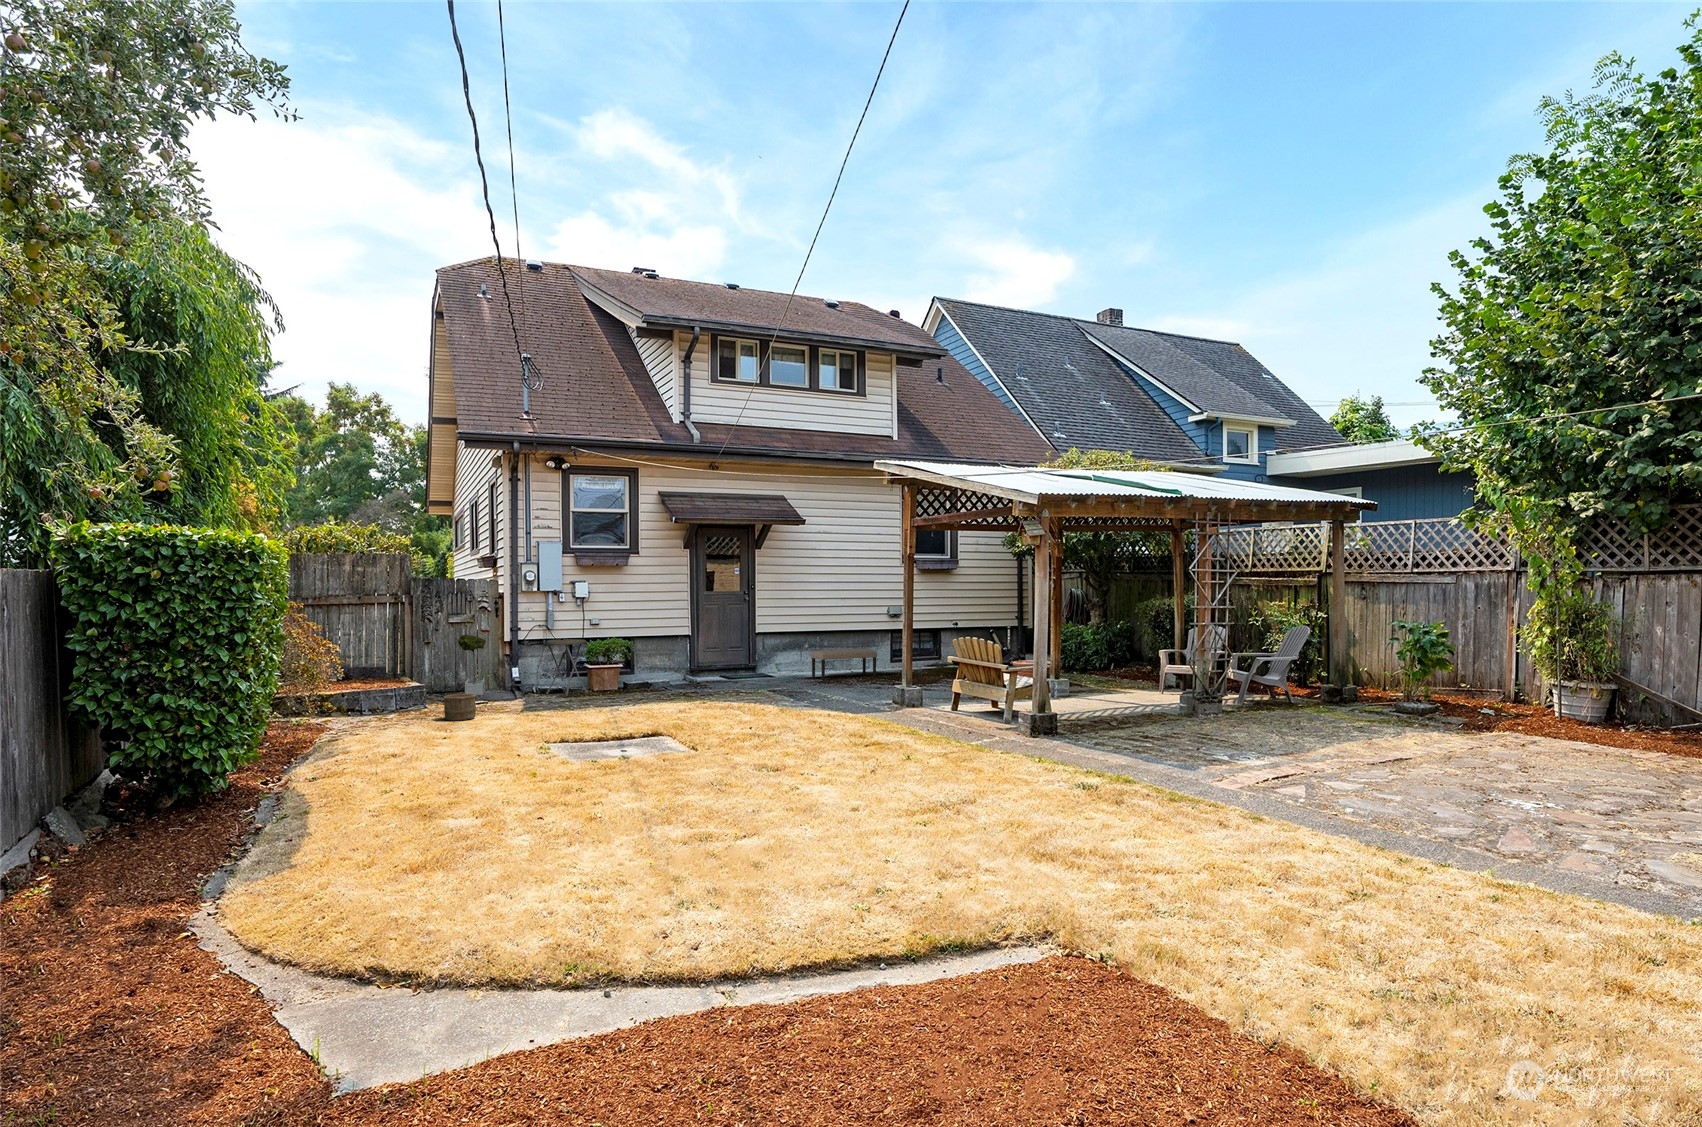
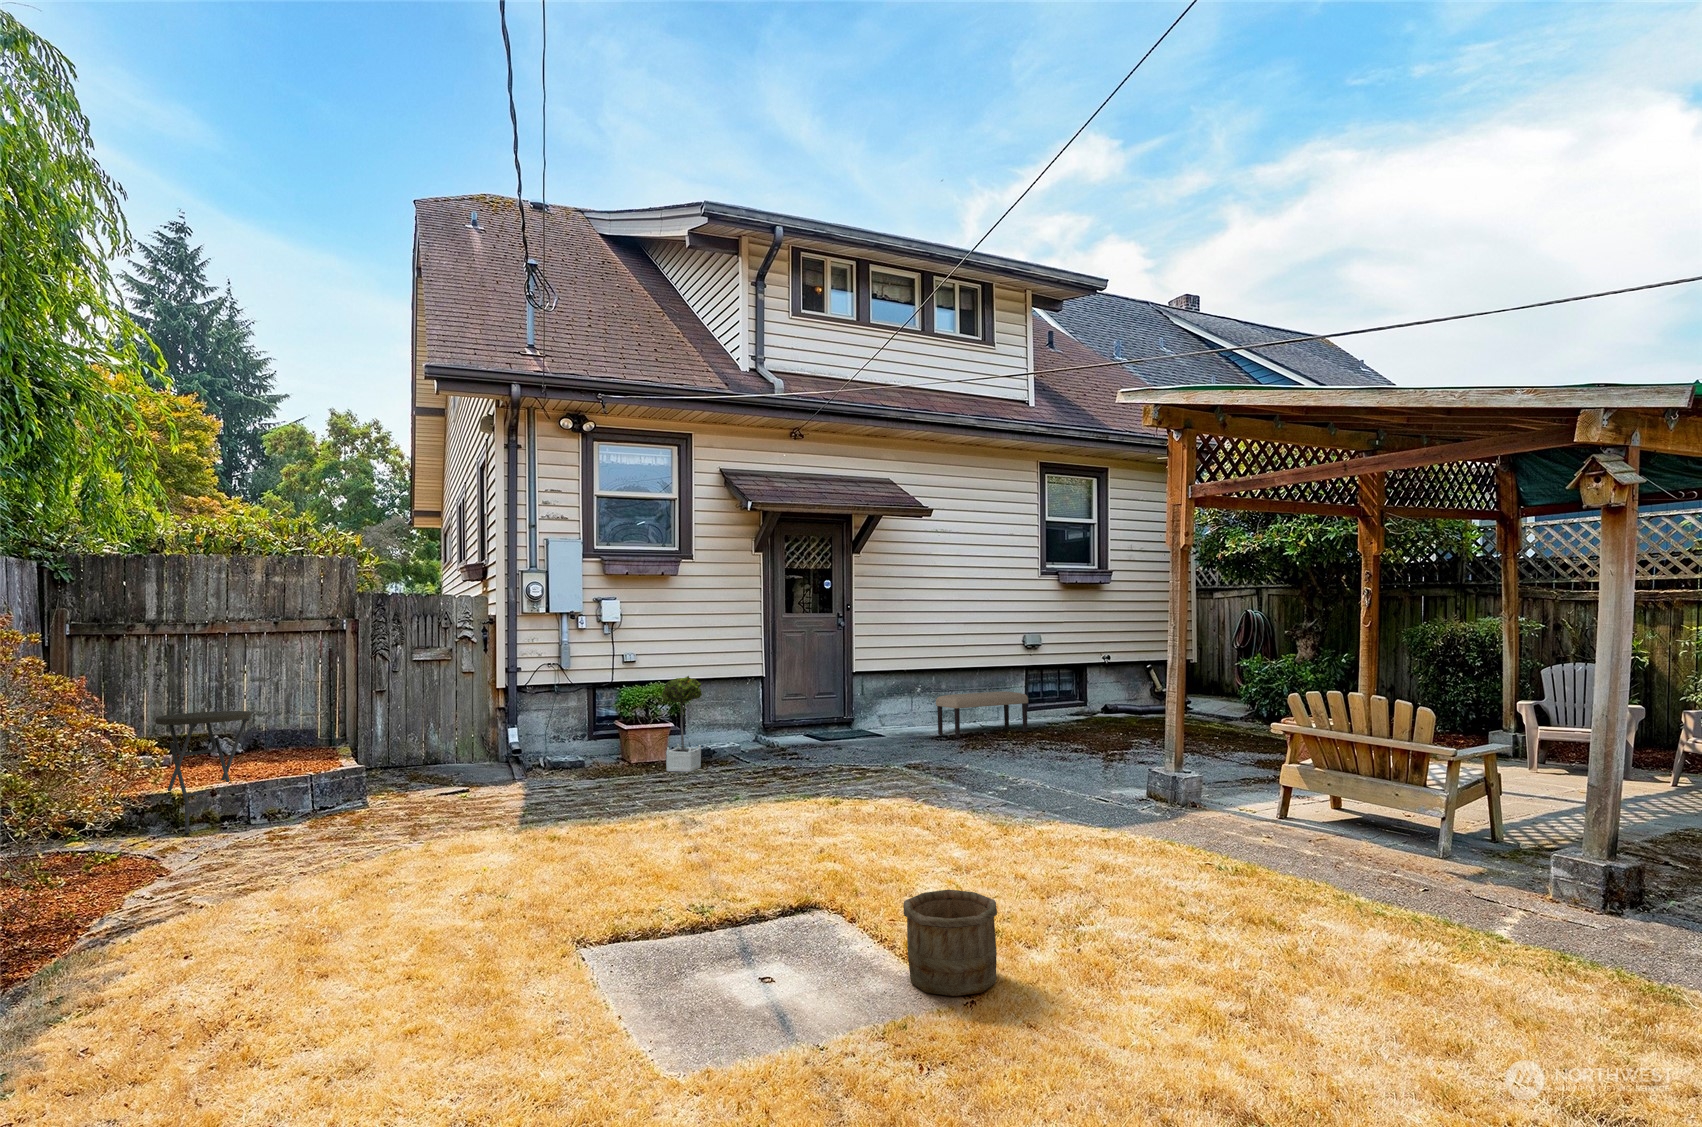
potted tree: present [458,634,486,695] -> present [662,676,702,772]
side table: present [546,639,588,697] -> present [145,711,251,835]
wooden bucket: present [443,693,476,720] -> present [903,889,997,996]

